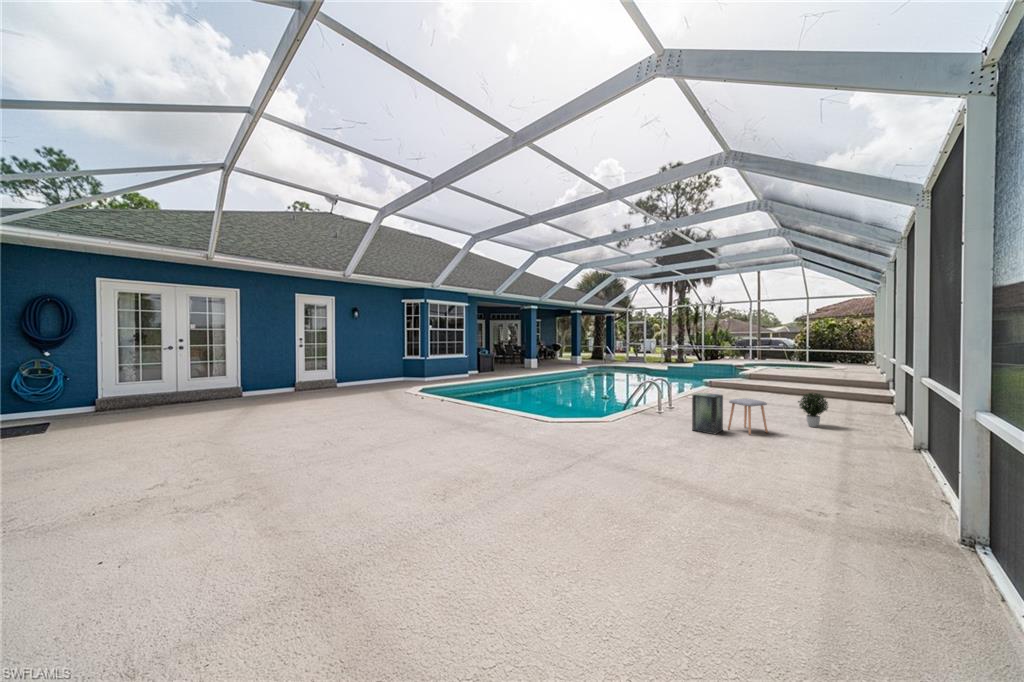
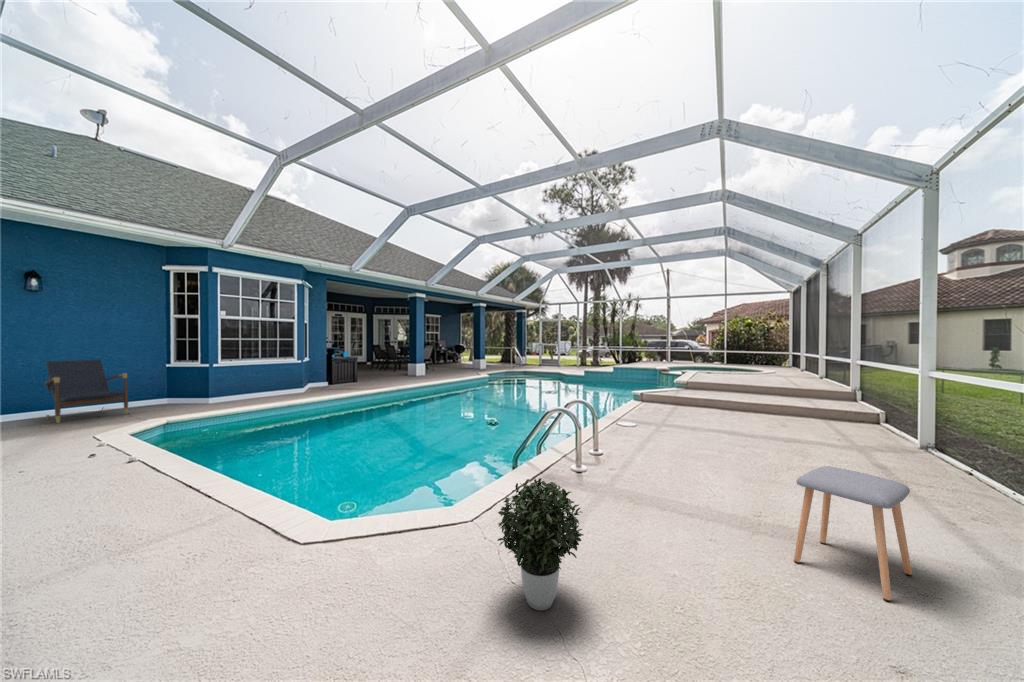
lounge chair: none [362,354,397,387] -> present [45,359,128,423]
storage box: present [692,393,723,434] -> none [708,455,793,611]
potted plant: present [798,393,828,427] -> present [497,478,583,610]

